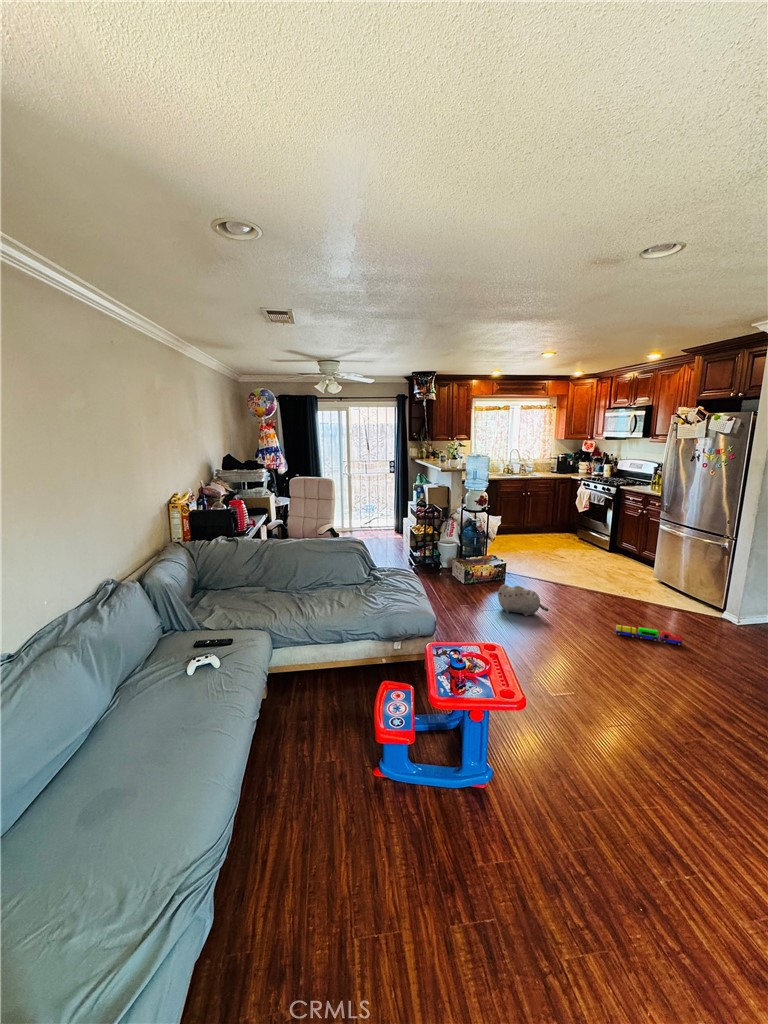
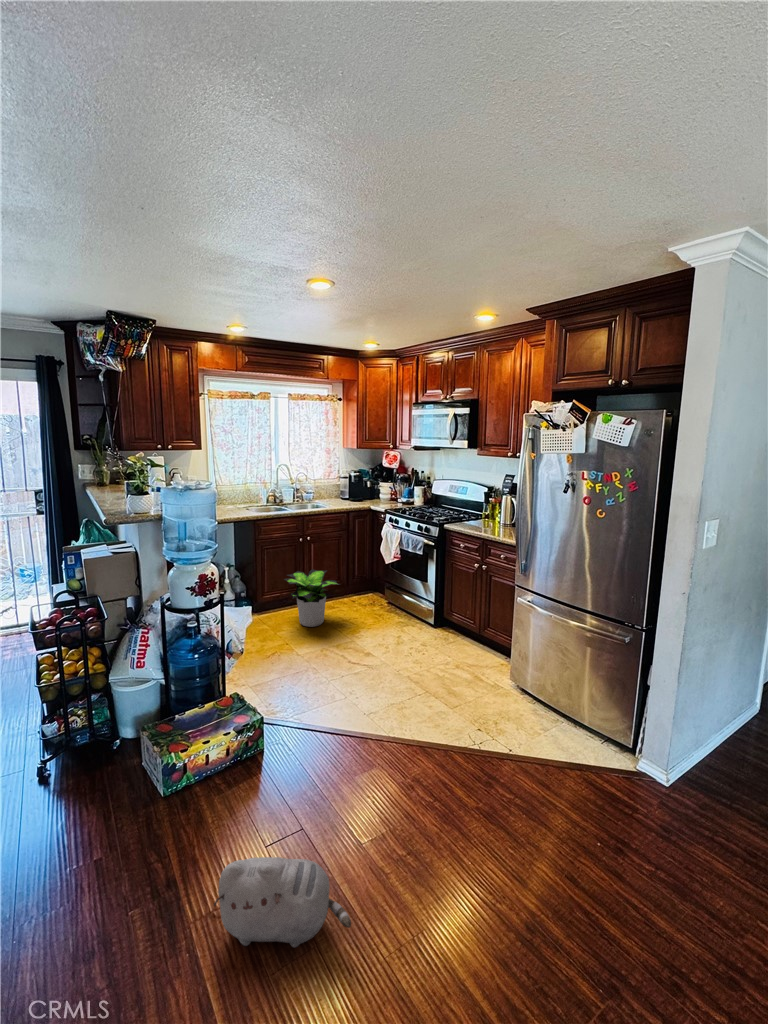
potted plant: none [512,512,548,544] -> present [284,569,340,627]
toy train: present [615,625,683,646] -> none [507,913,648,955]

